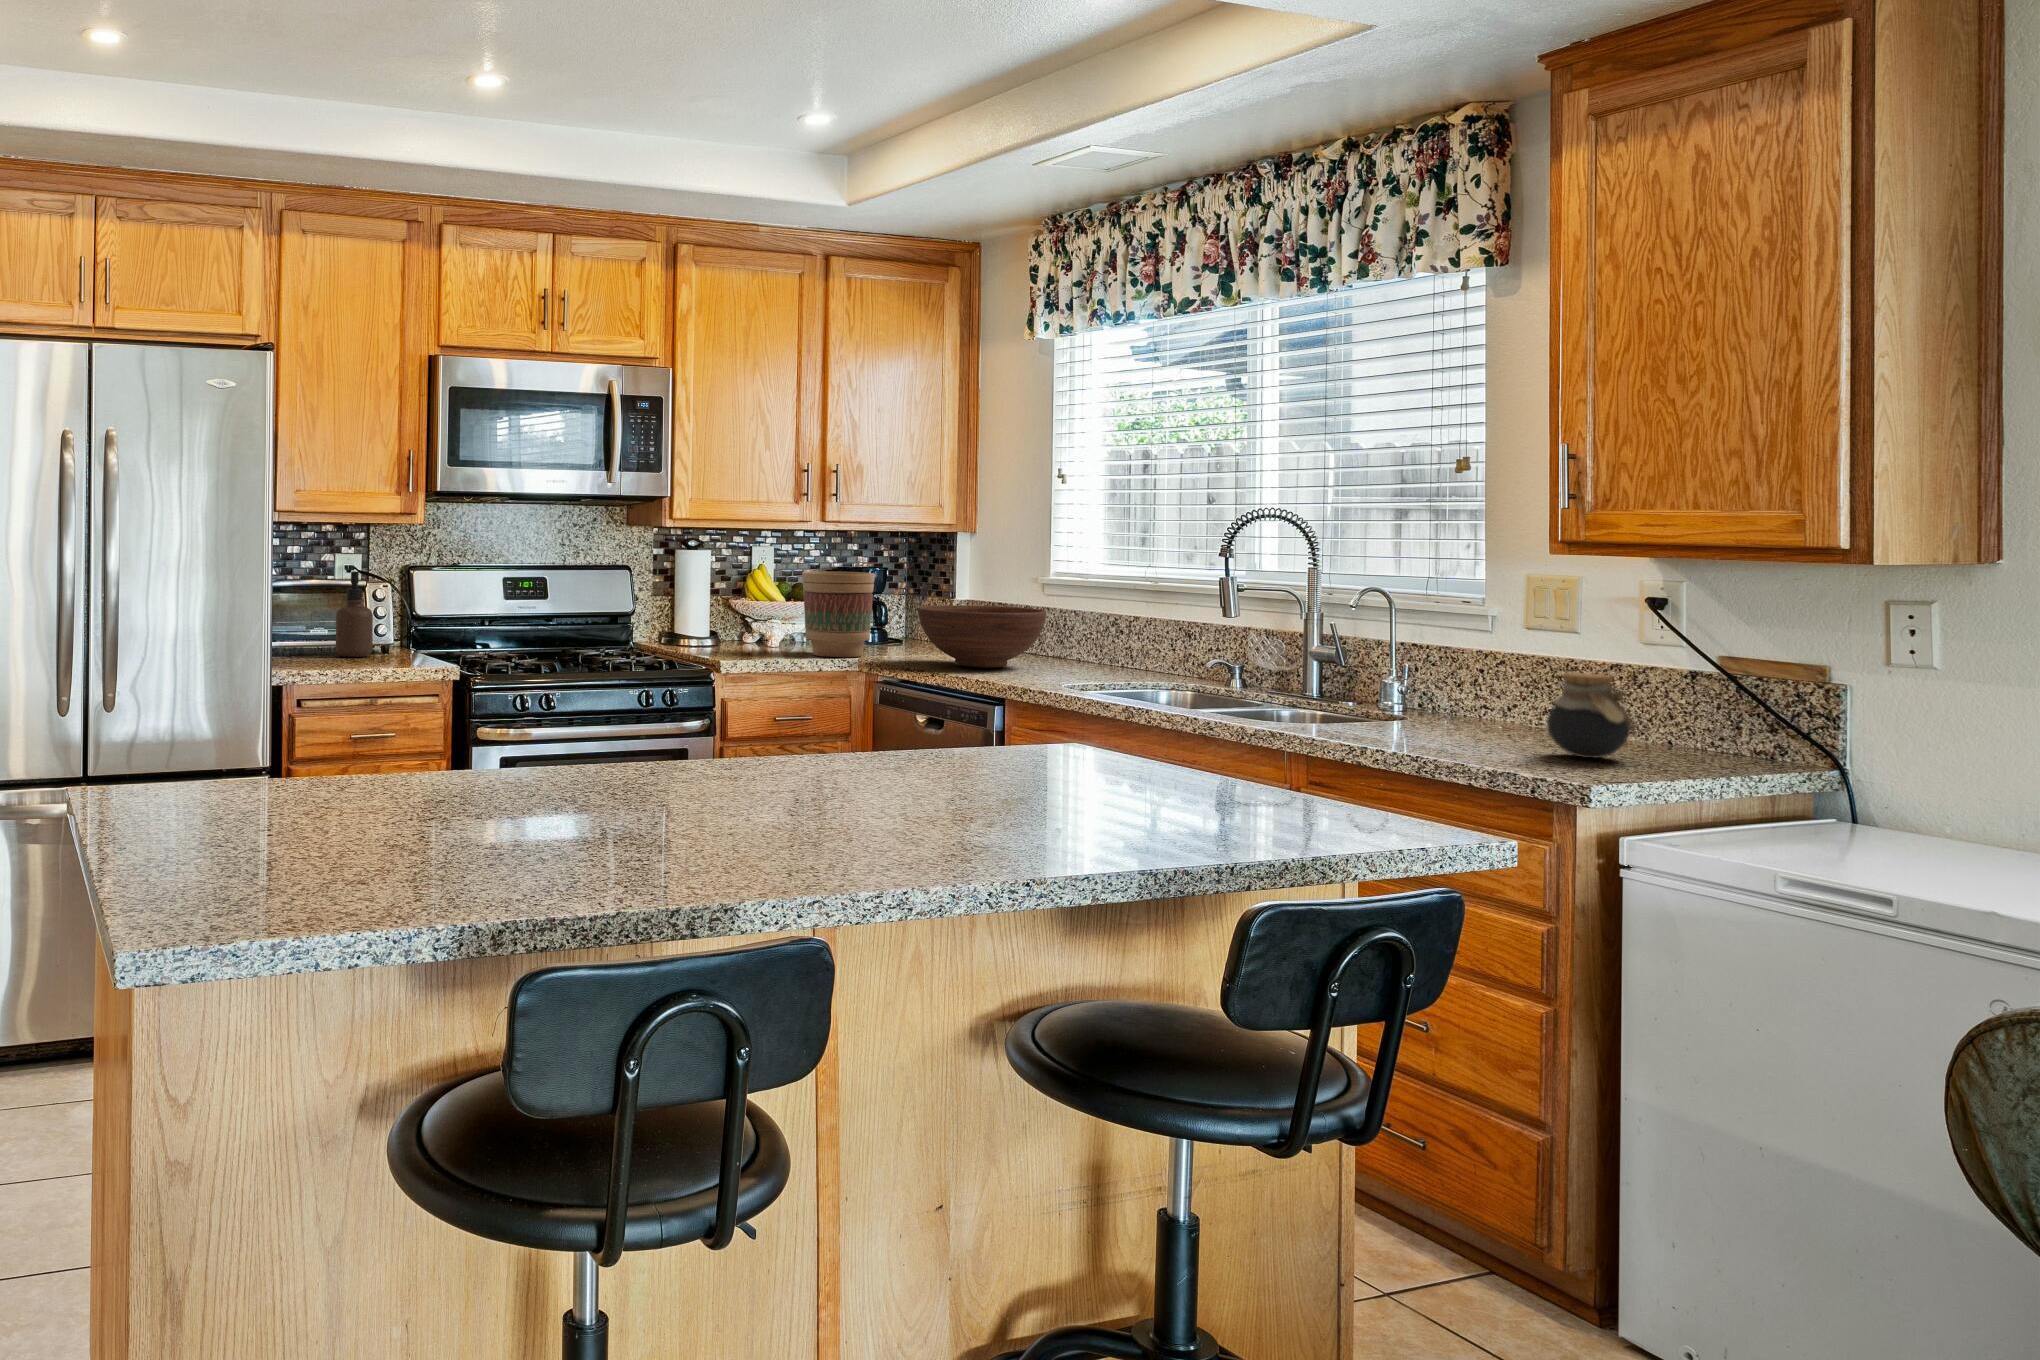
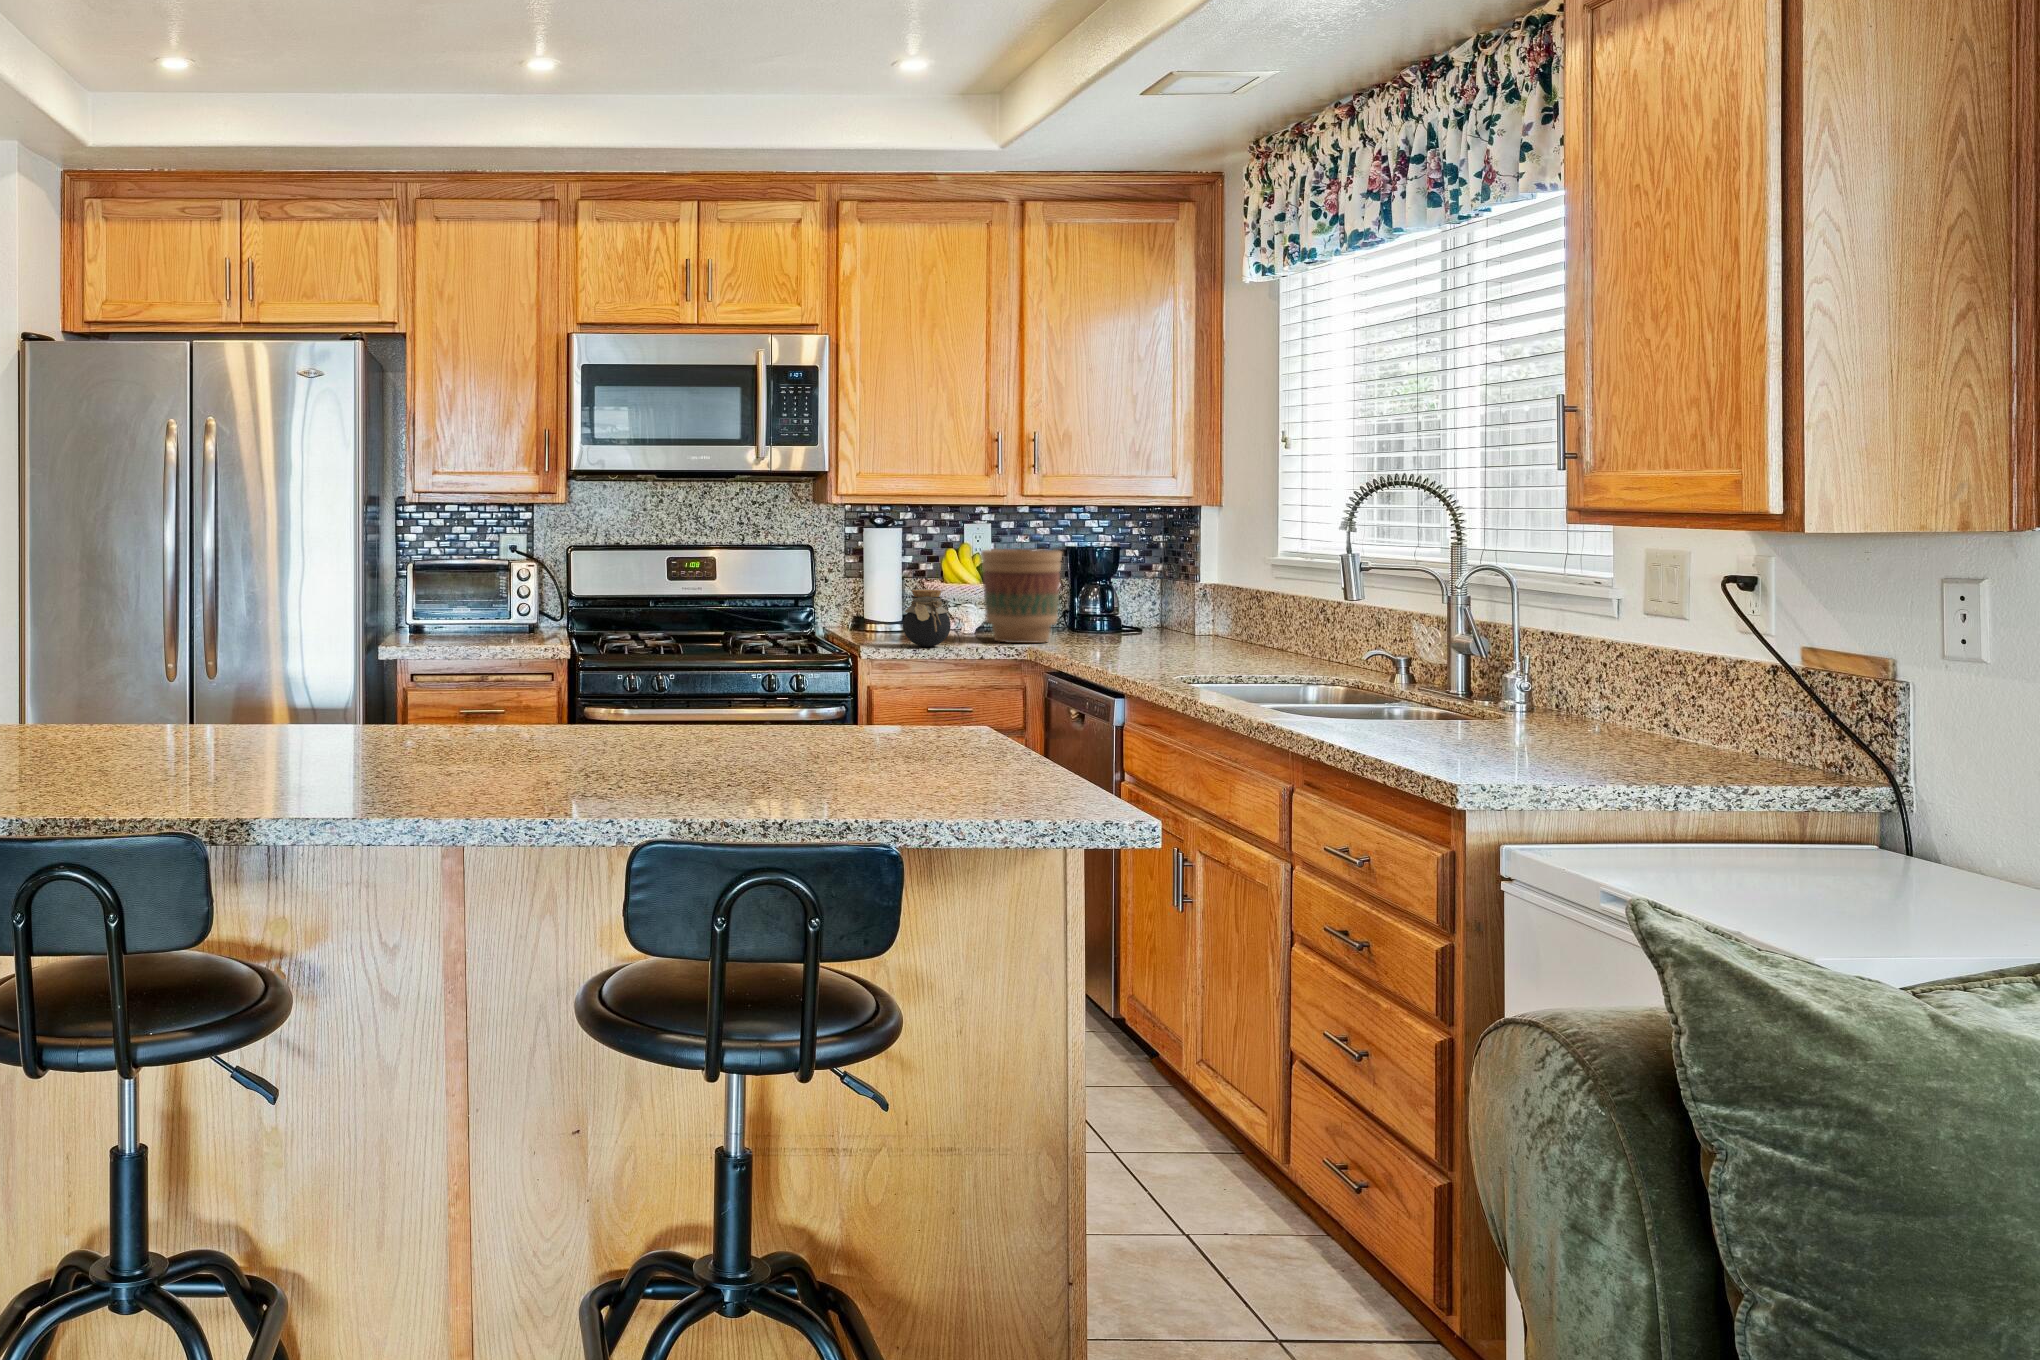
soap dispenser: present [336,572,373,657] -> none [498,550,534,634]
fruit bowl: present [918,605,1046,668] -> none [1080,587,1227,657]
jar: present [1547,673,1636,758] -> present [903,590,951,647]

